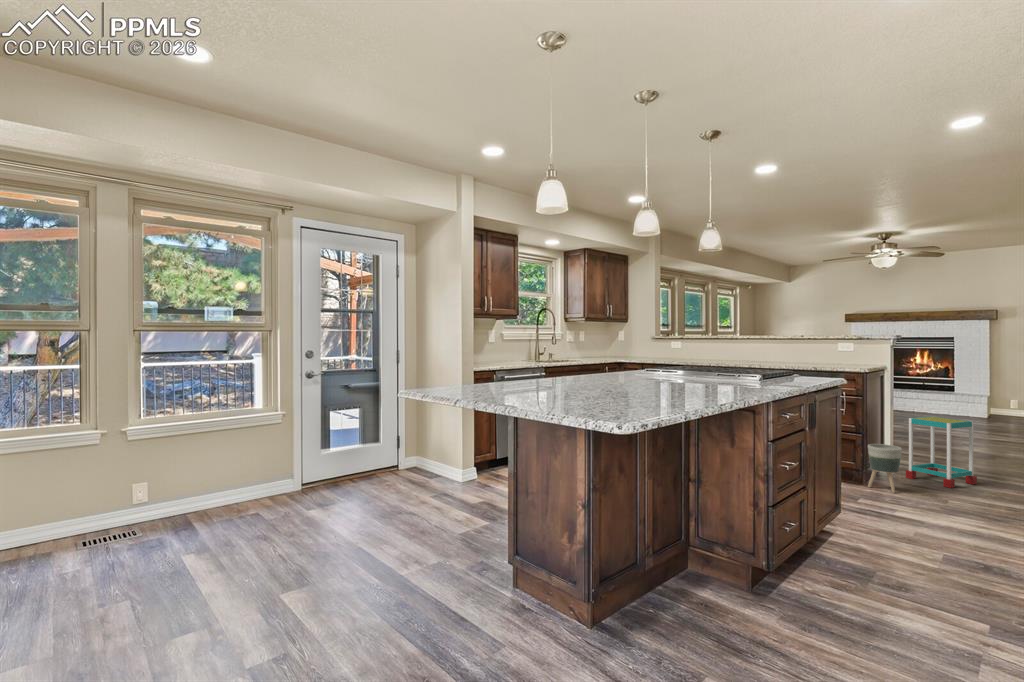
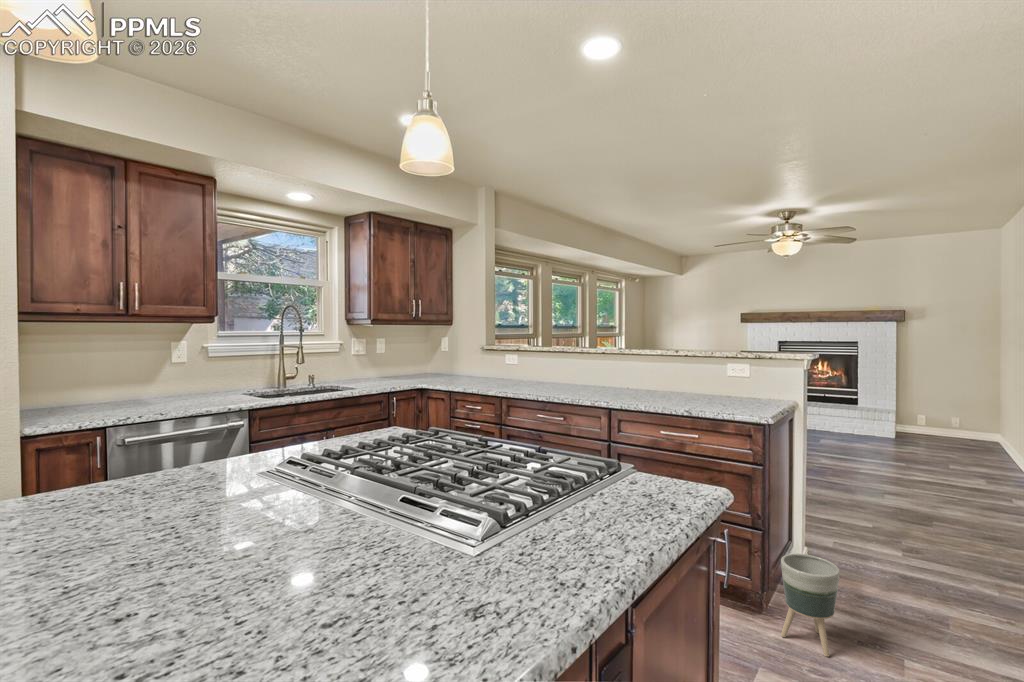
side table: present [906,416,977,488] -> none [836,486,947,627]

